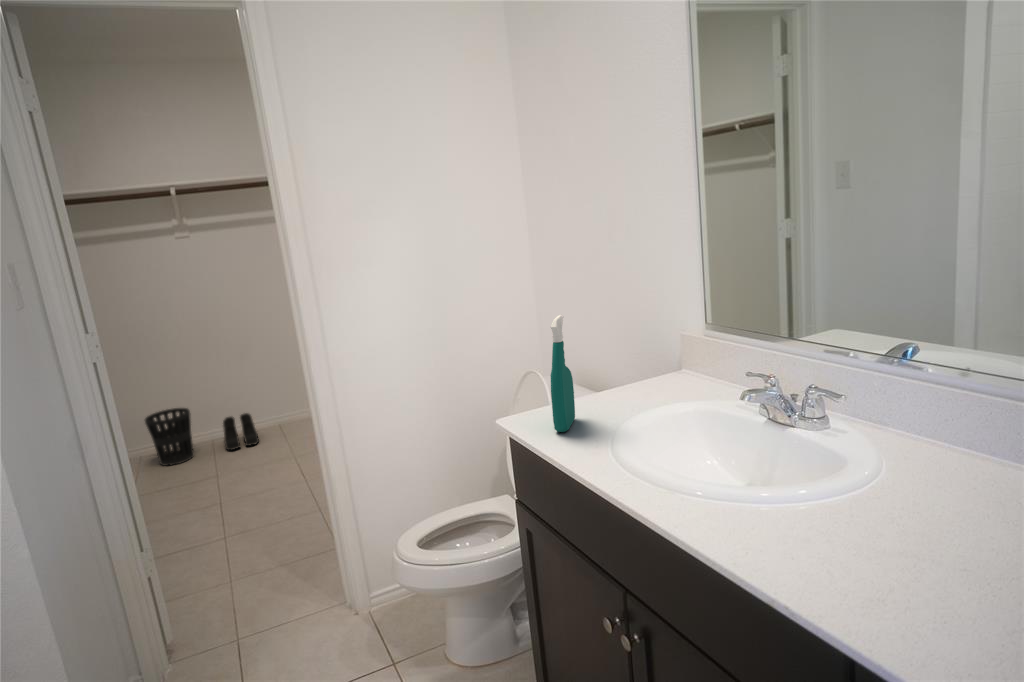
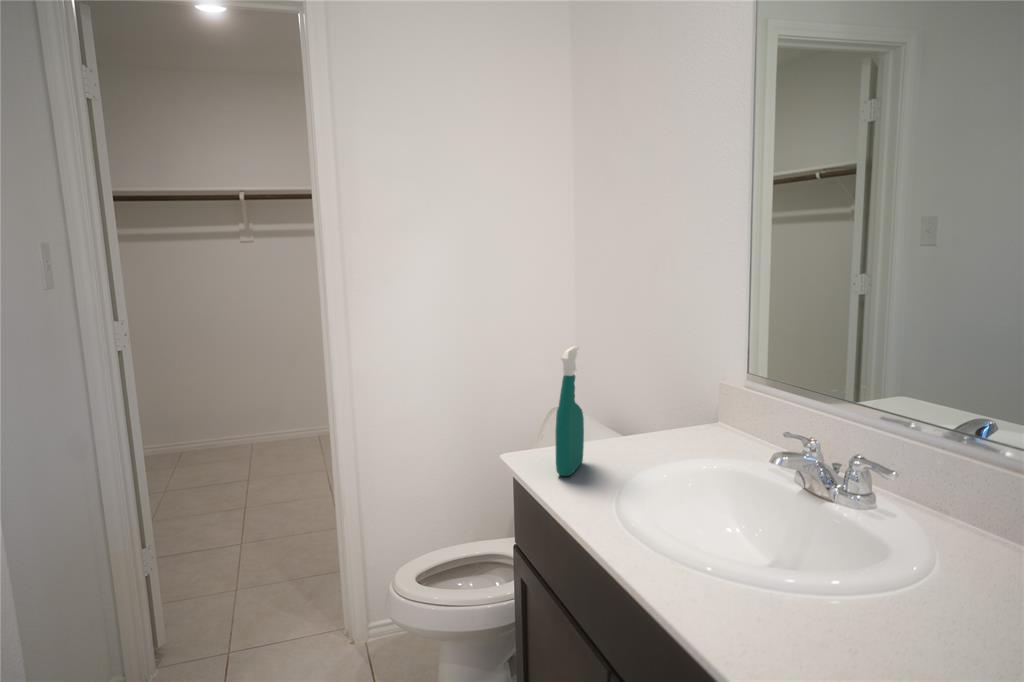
wastebasket: present [145,408,194,466] -> none [191,404,235,459]
boots: present [223,413,259,450] -> none [264,415,297,450]

